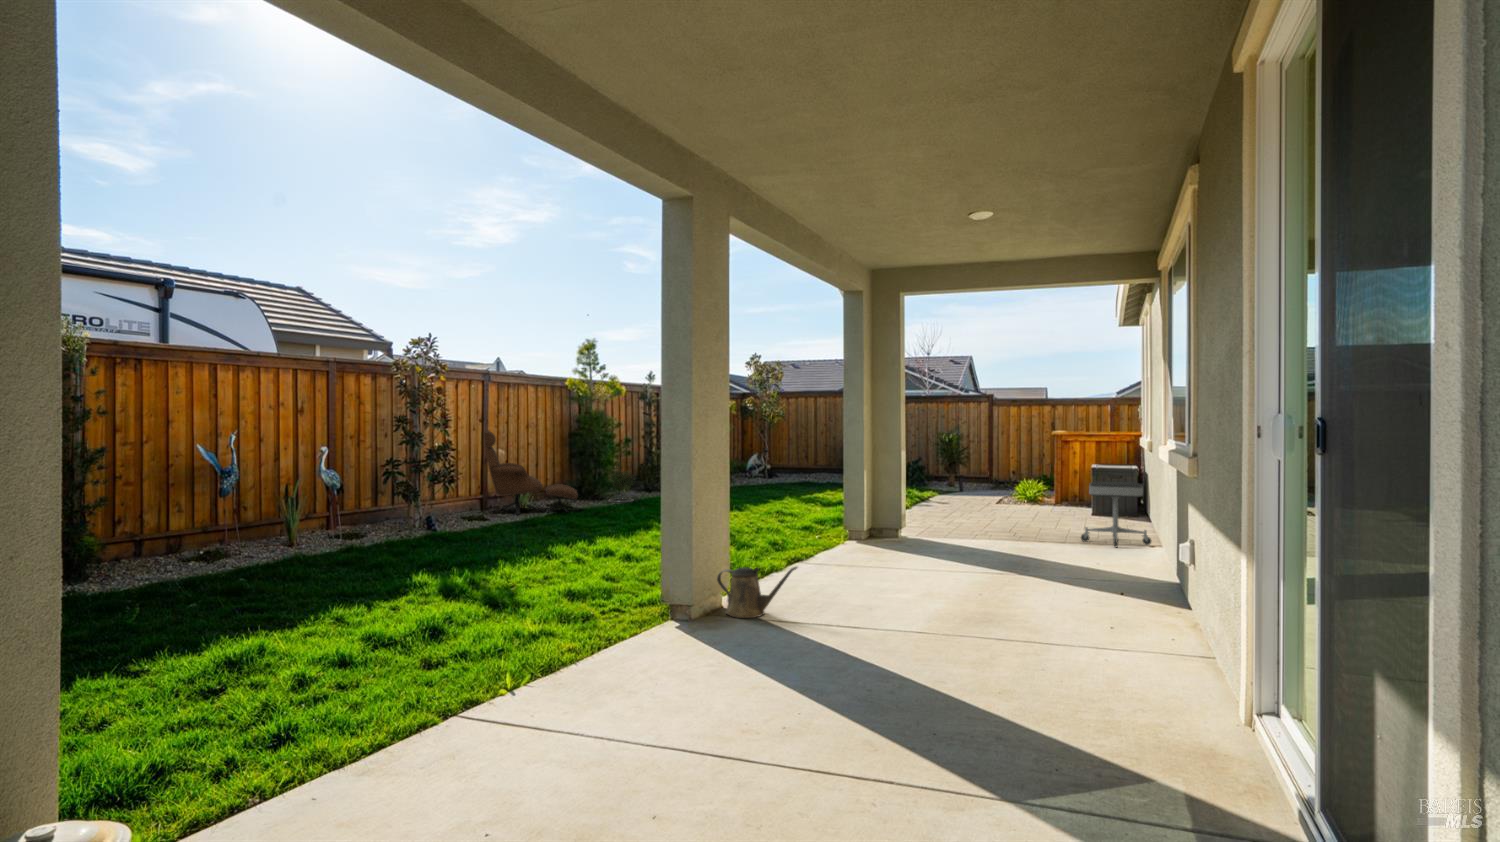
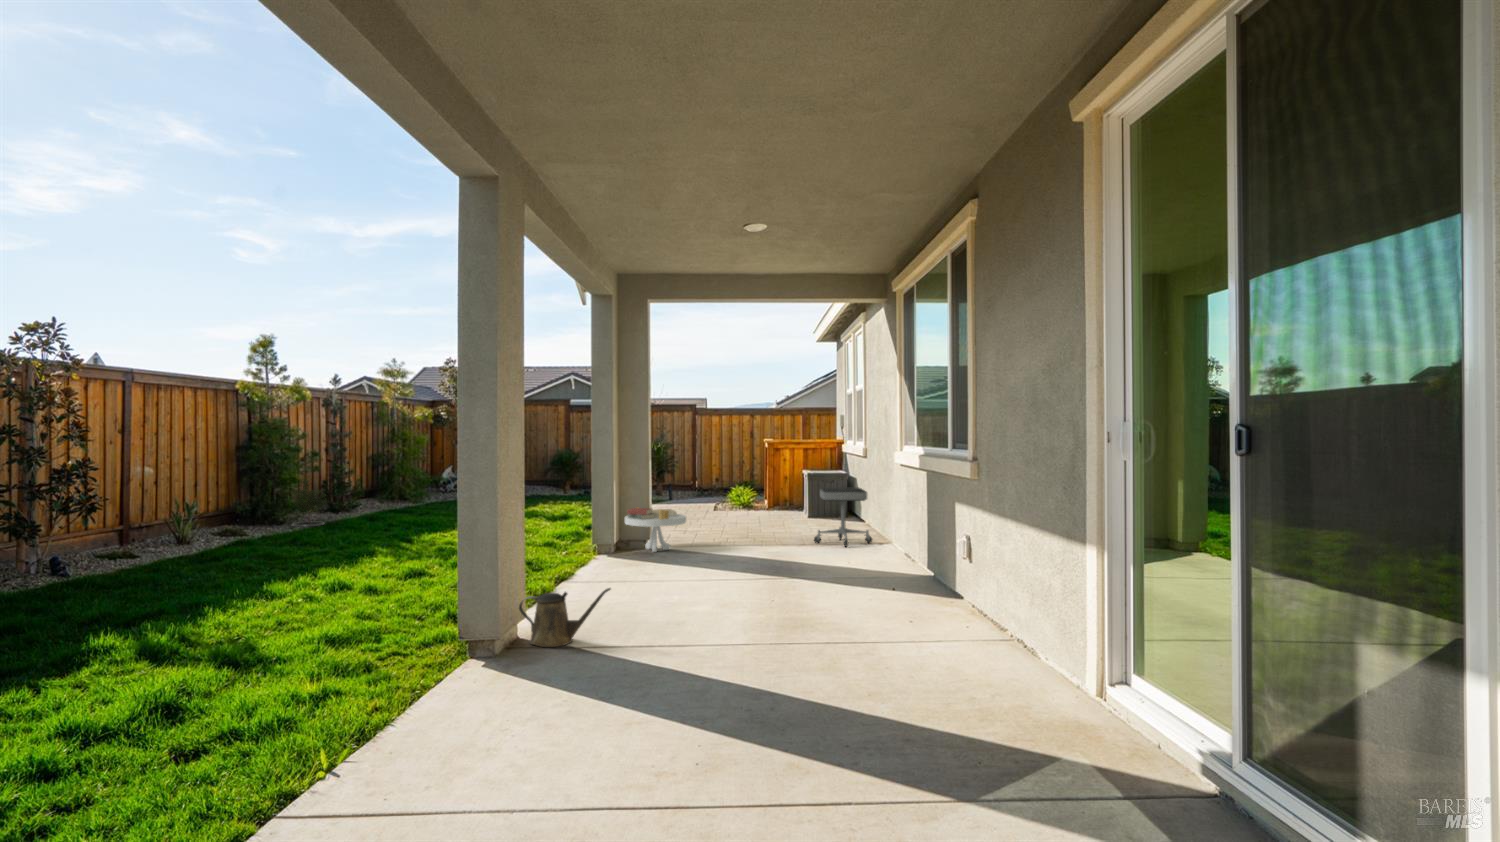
lounge chair: present [484,430,578,515] -> none [125,443,260,549]
side table: none [873,495,935,540] -> present [625,507,686,552]

